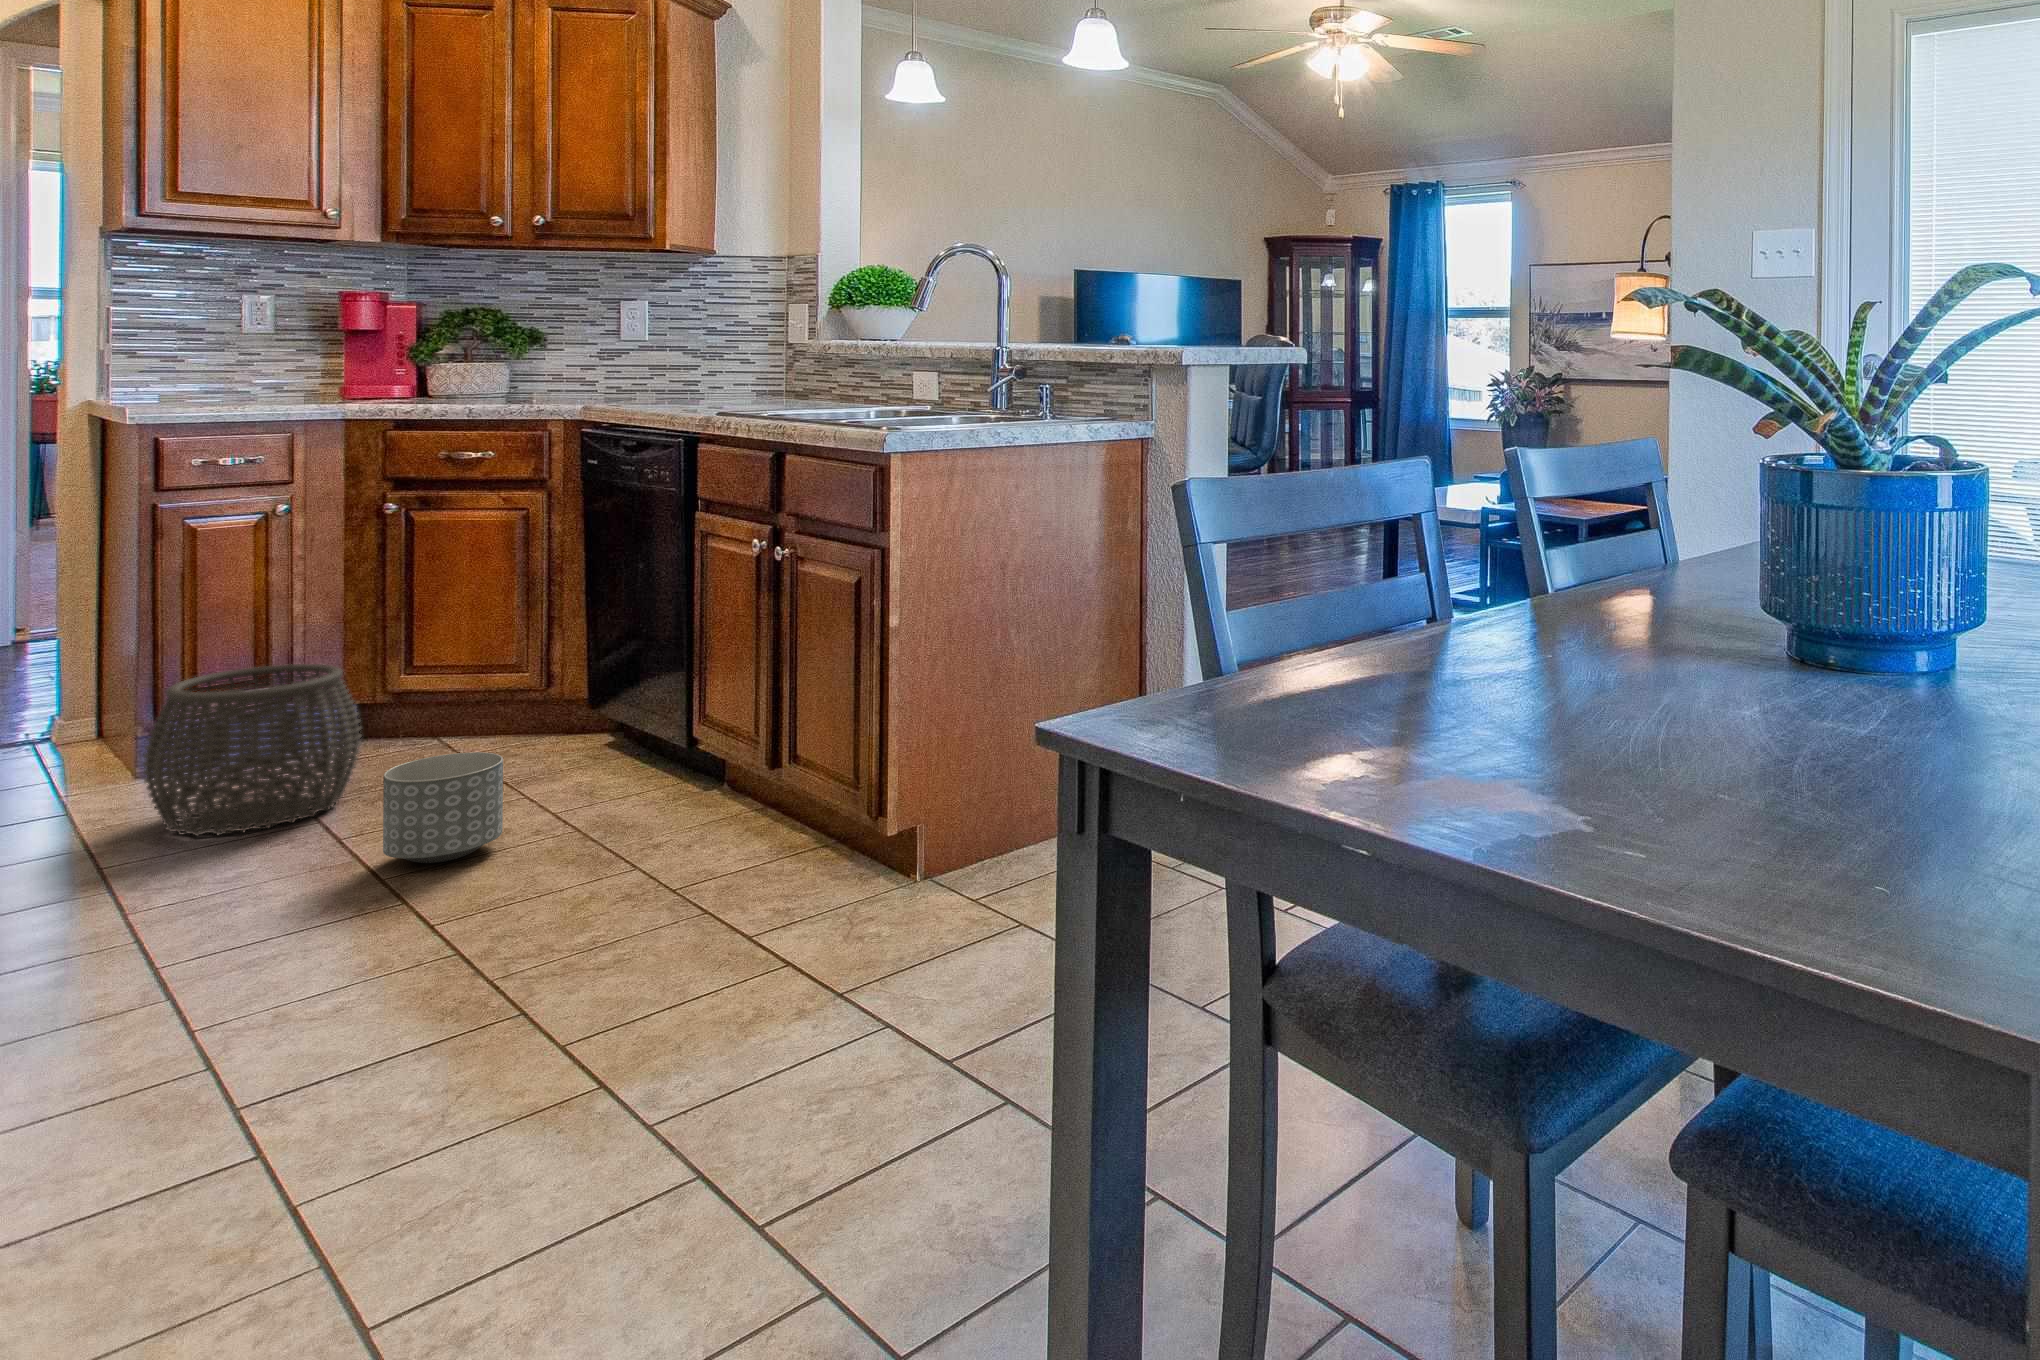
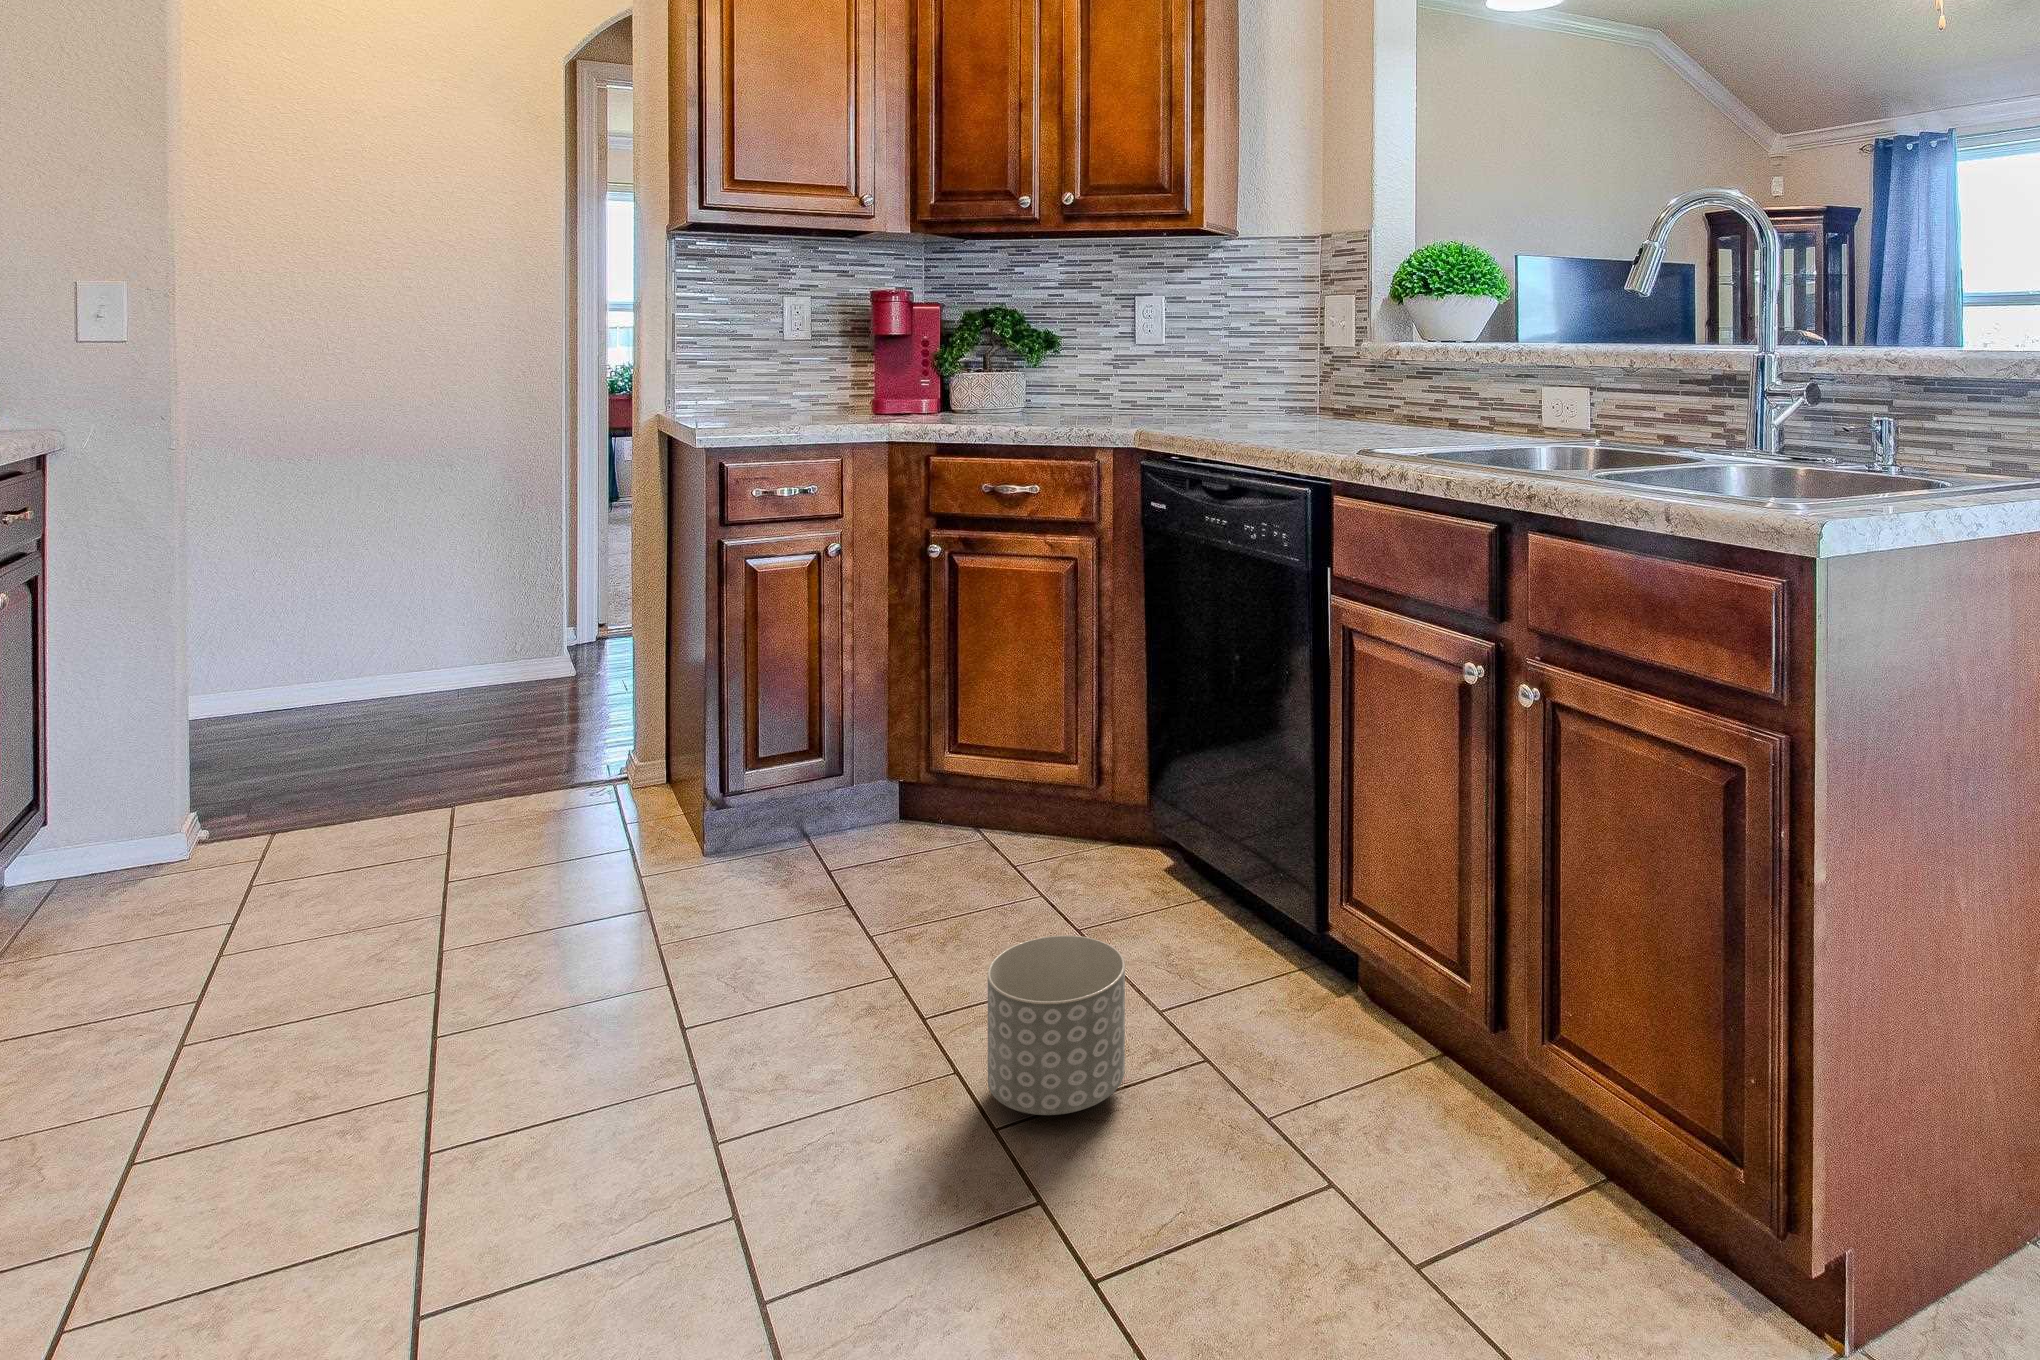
woven basket: present [143,664,361,836] -> none [713,755,929,991]

